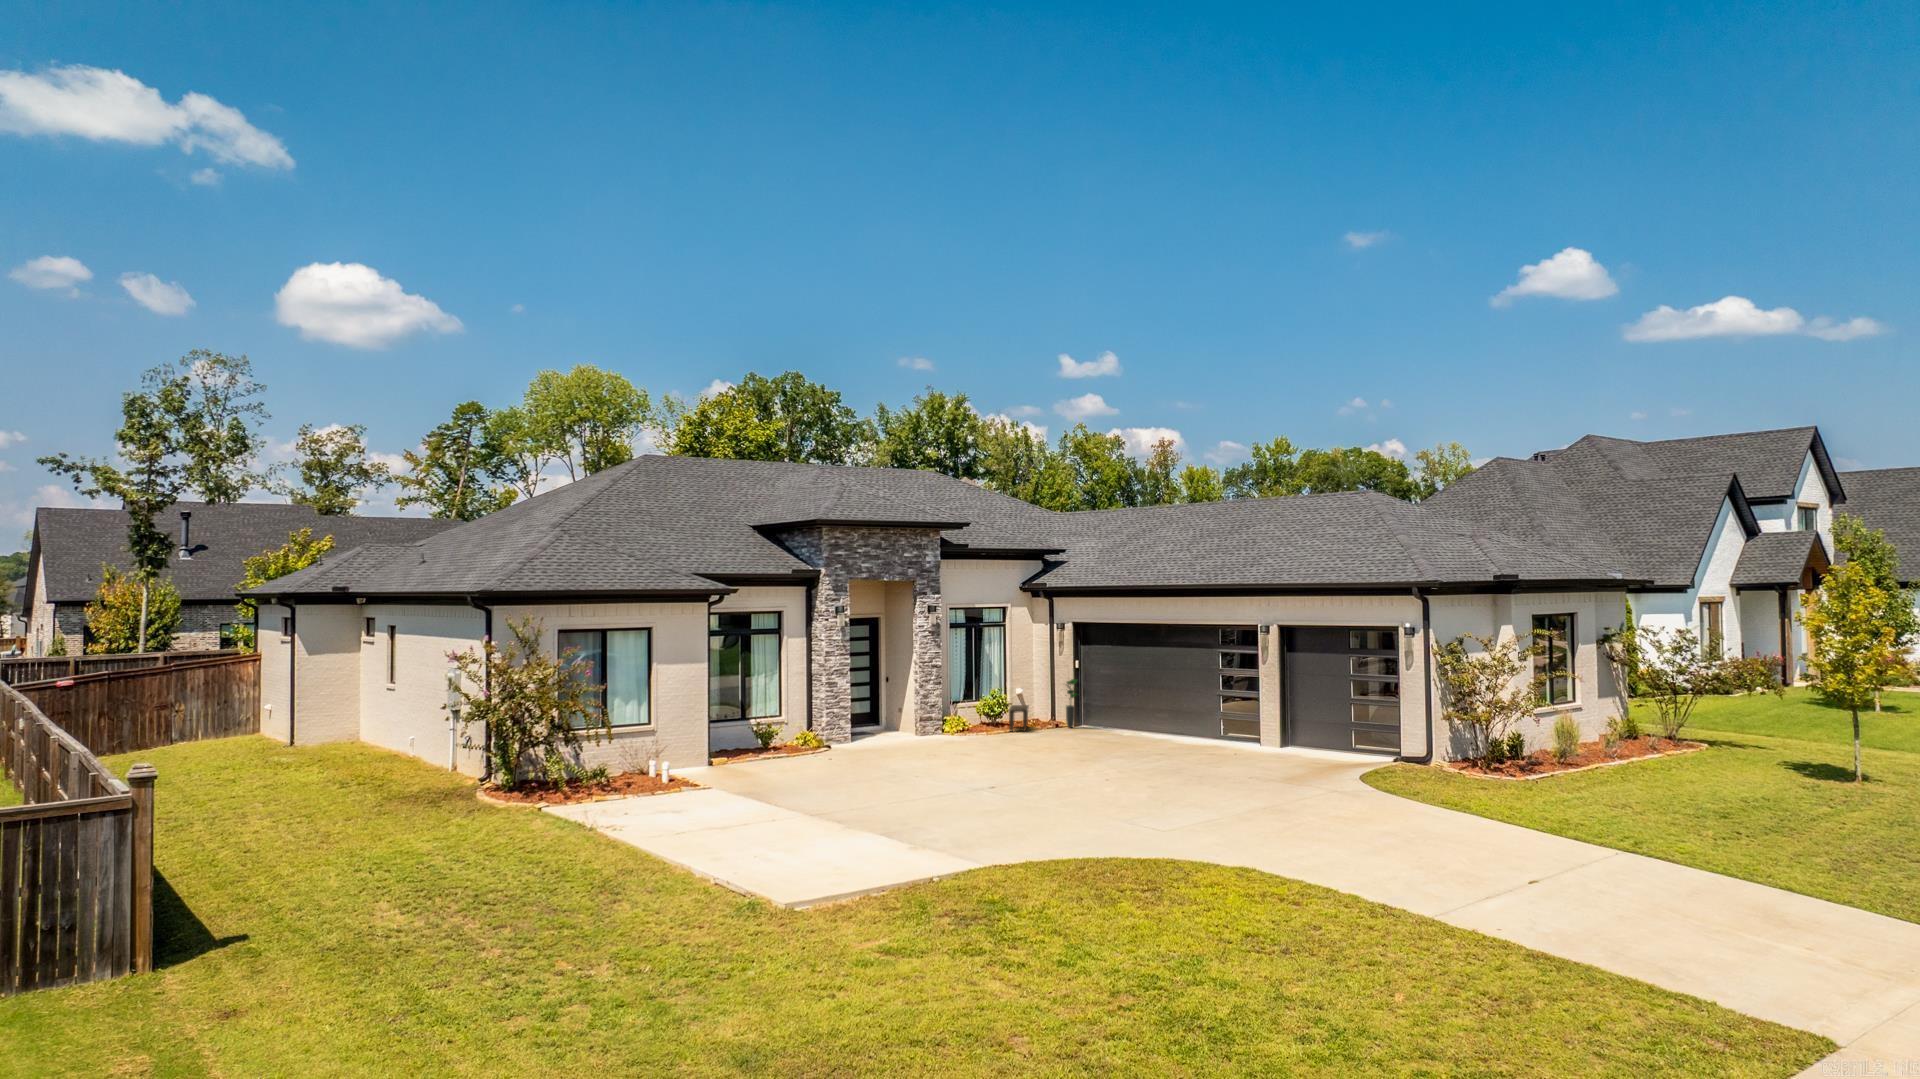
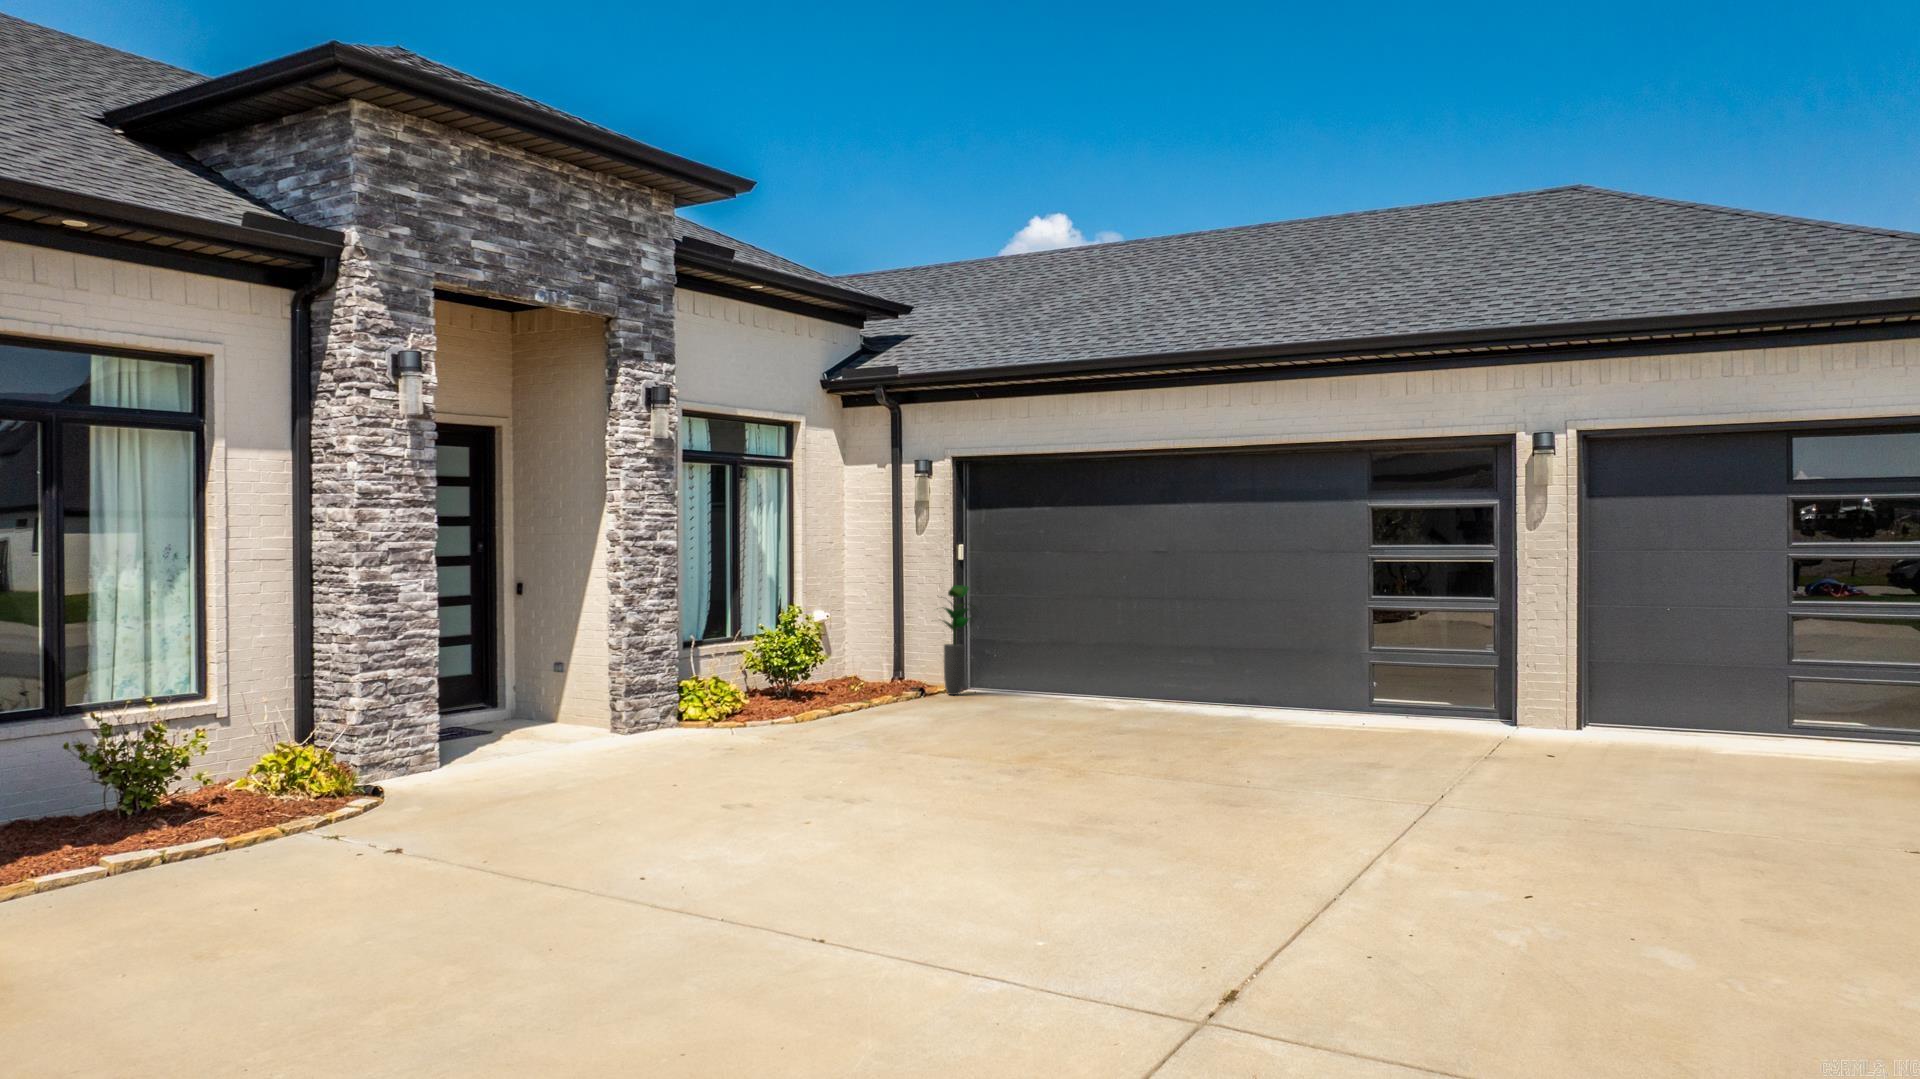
bench: present [1009,705,1029,732] -> none [819,645,879,710]

